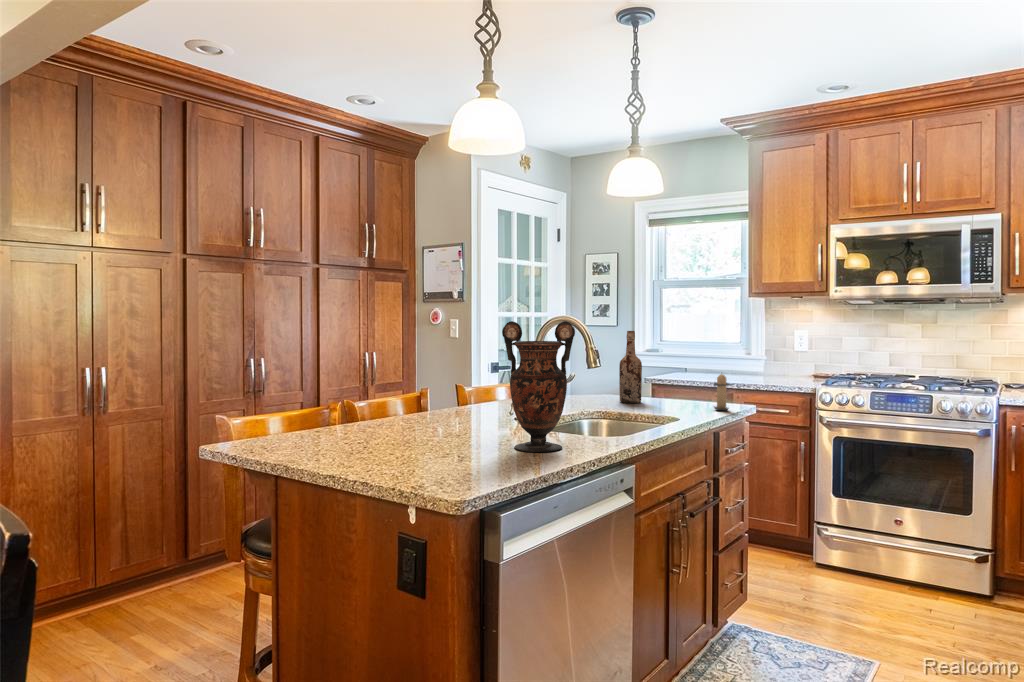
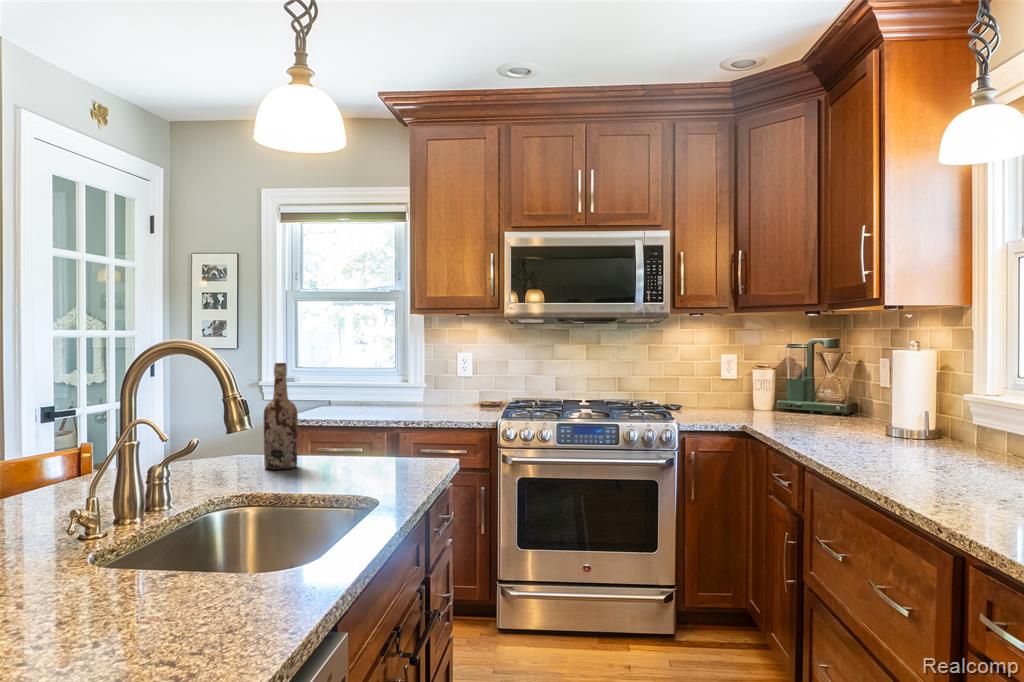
vase: present [502,321,575,452] -> none [57,365,218,633]
candle: present [714,374,729,410] -> none [402,418,428,473]

